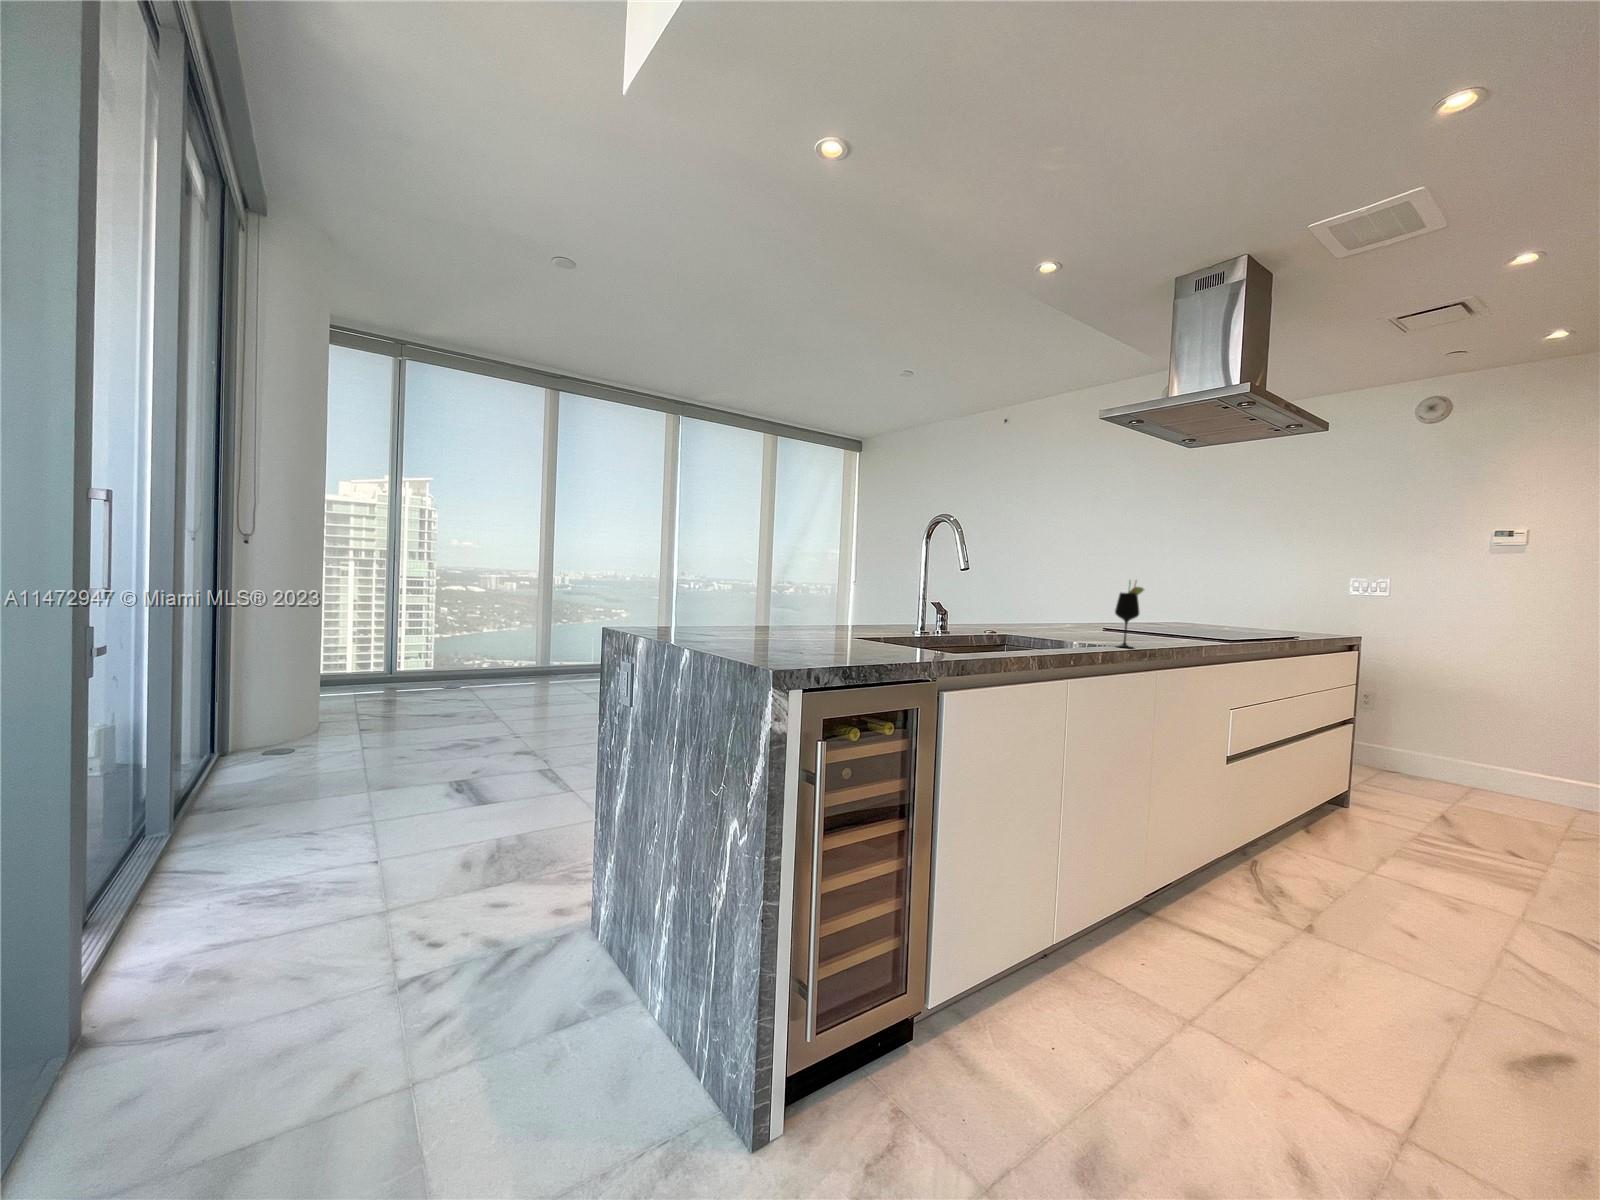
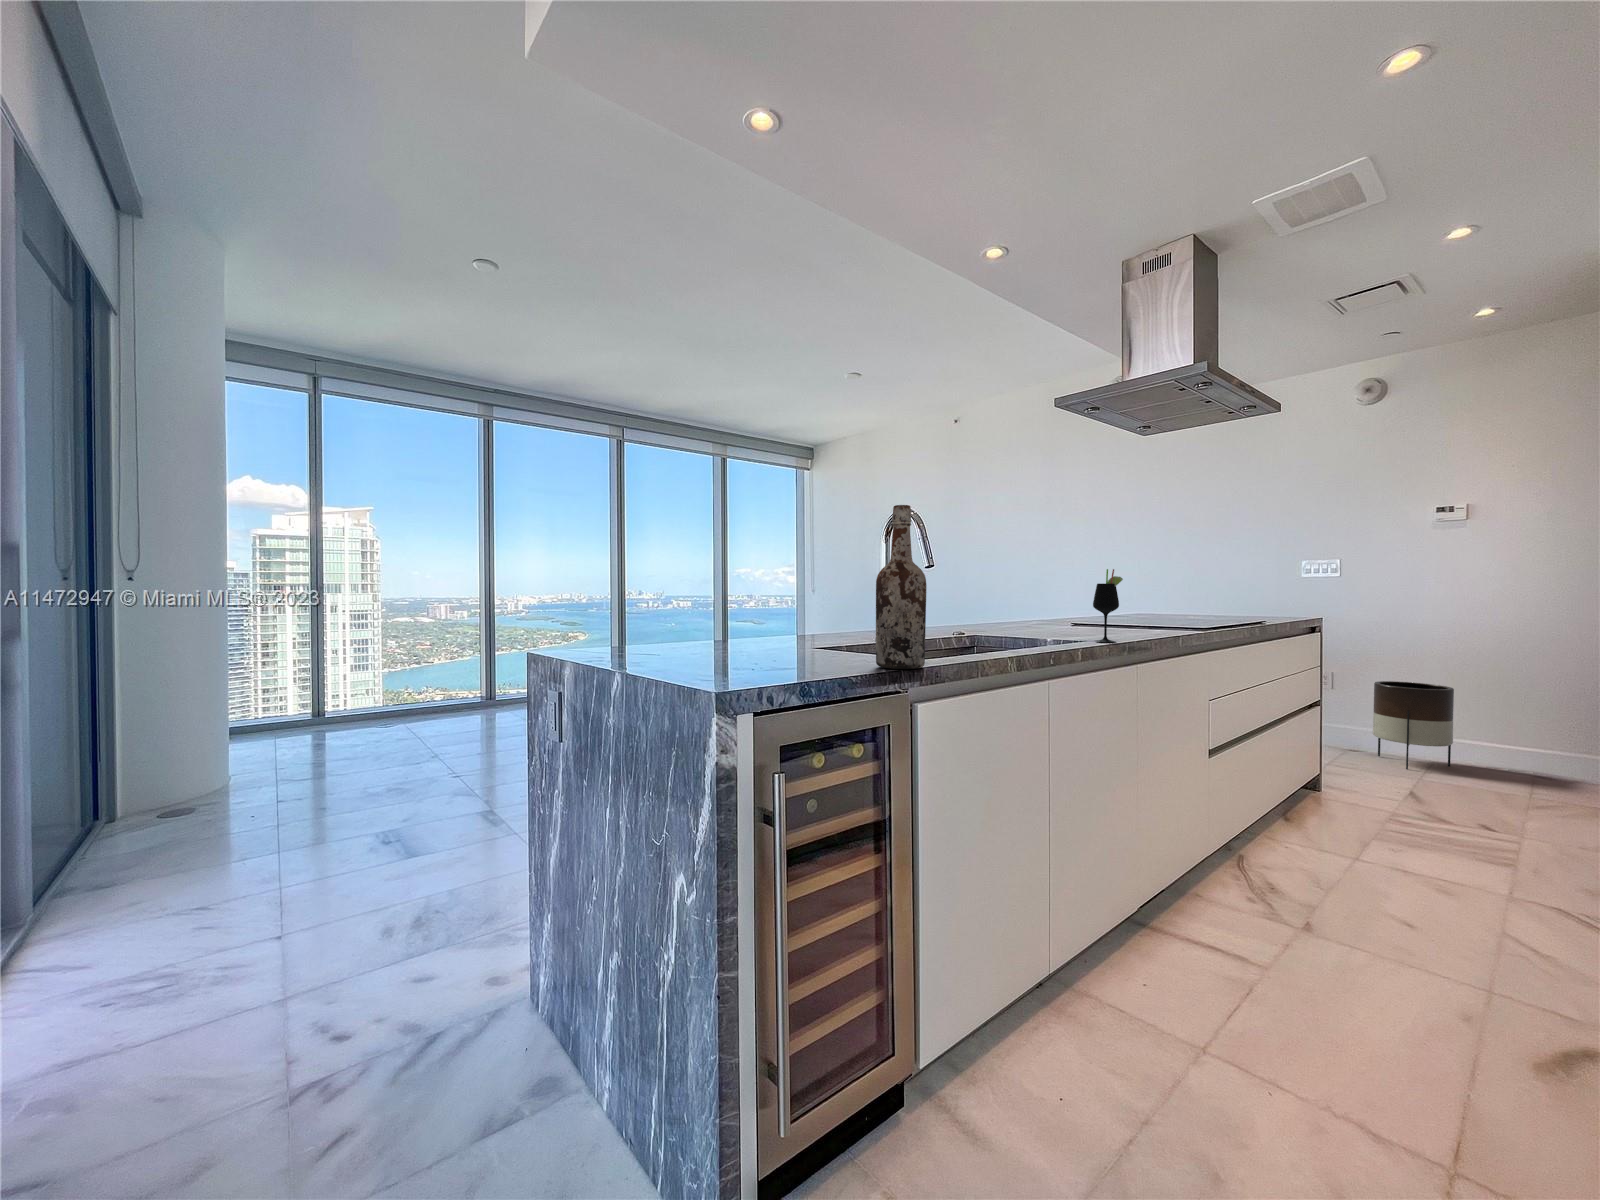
wine bottle: none [909,516,958,661] -> present [876,505,927,669]
planter: none [1403,703,1490,792] -> present [1373,681,1454,769]

